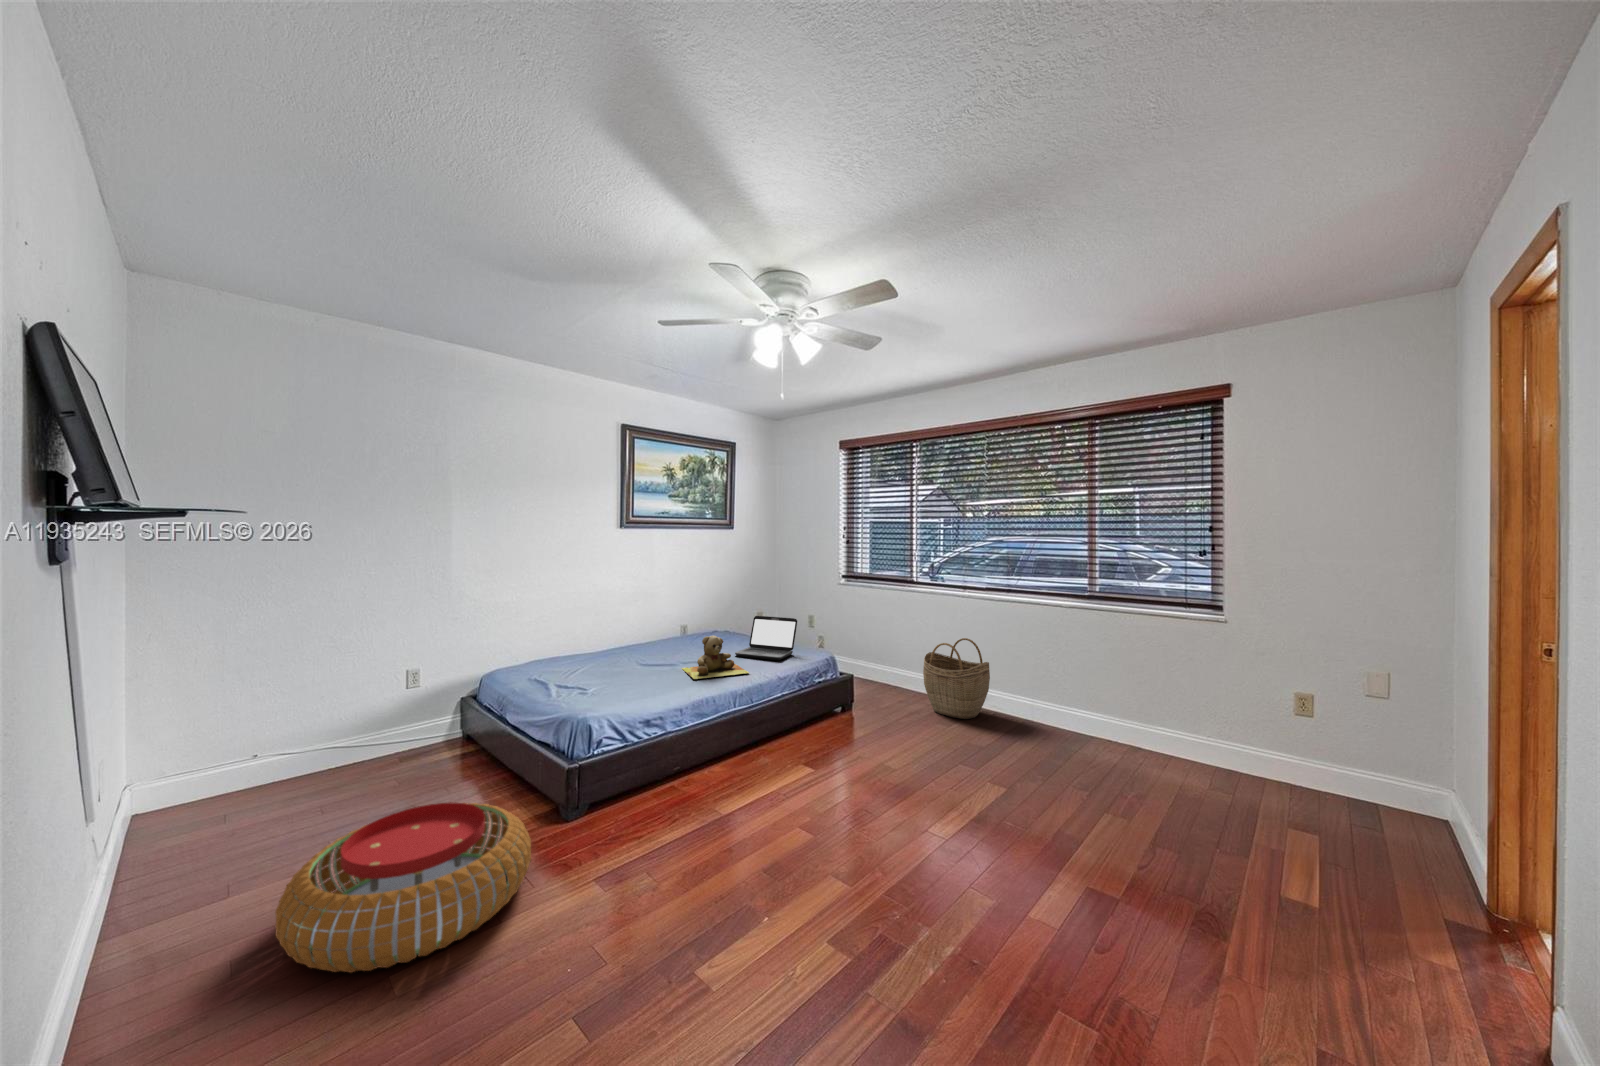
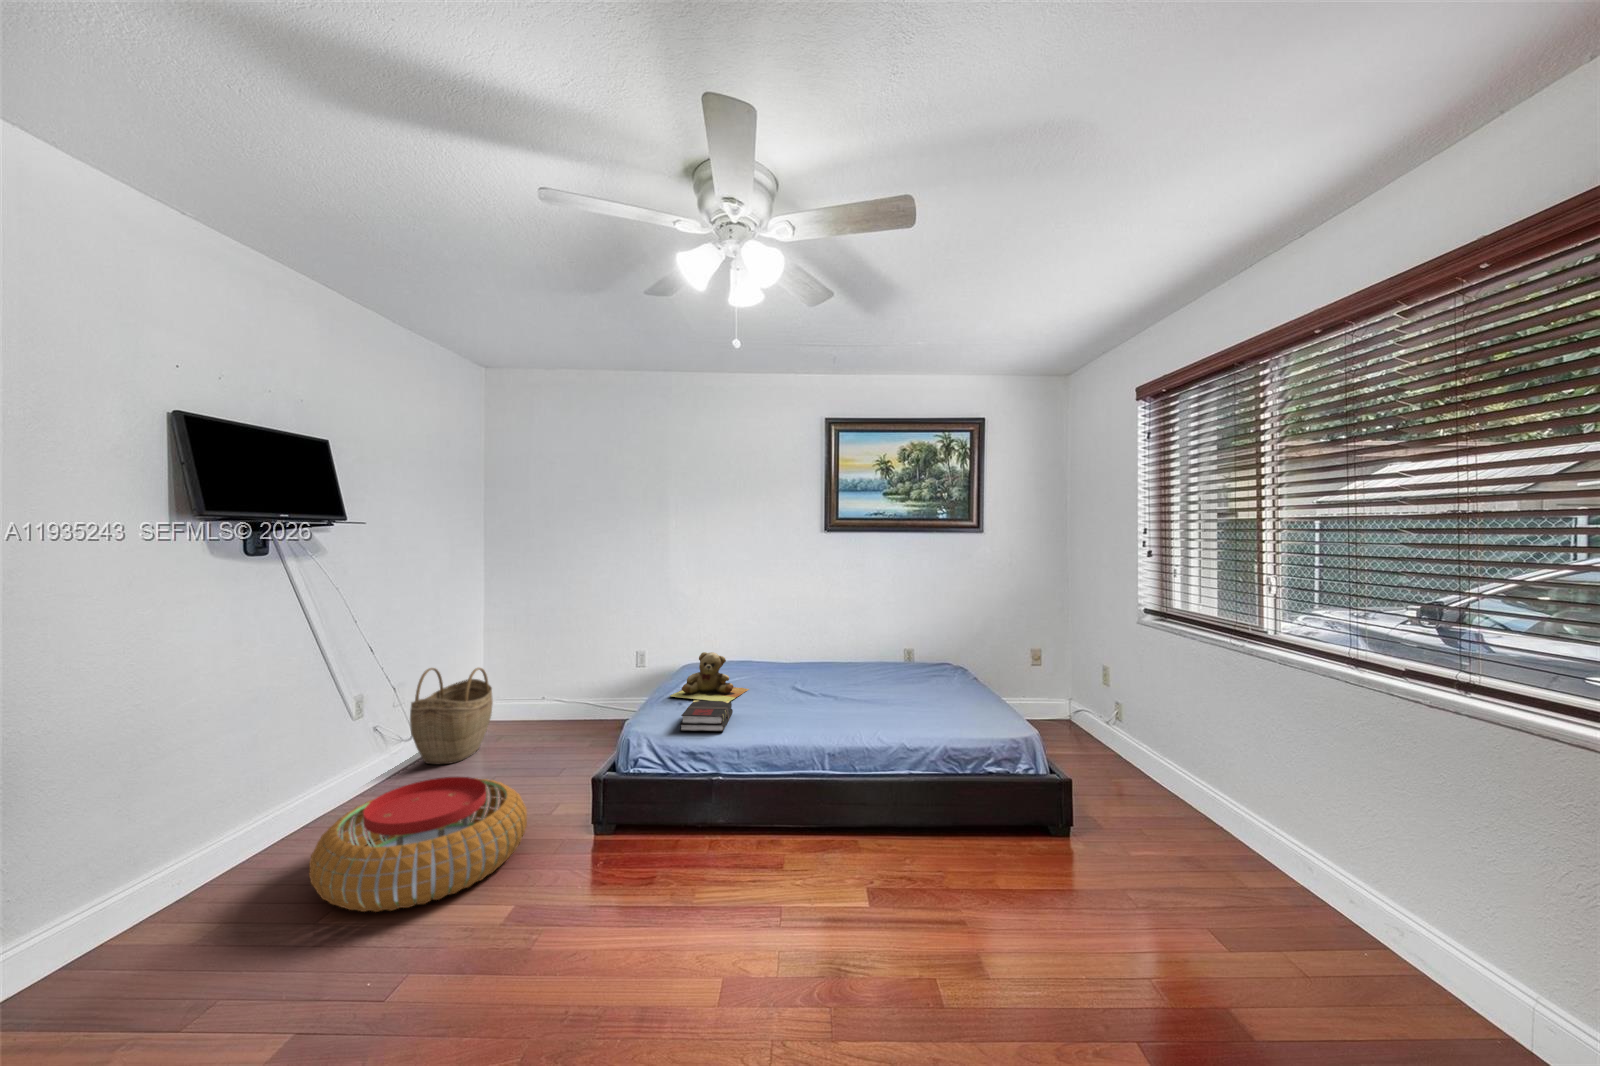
laptop: present [735,616,797,660] -> none [902,648,989,714]
teddy bear: present [682,636,749,679] -> present [670,652,749,701]
woven basket: present [923,638,990,719] -> present [410,668,493,764]
book: none [602,678,659,707] -> present [680,700,733,732]

